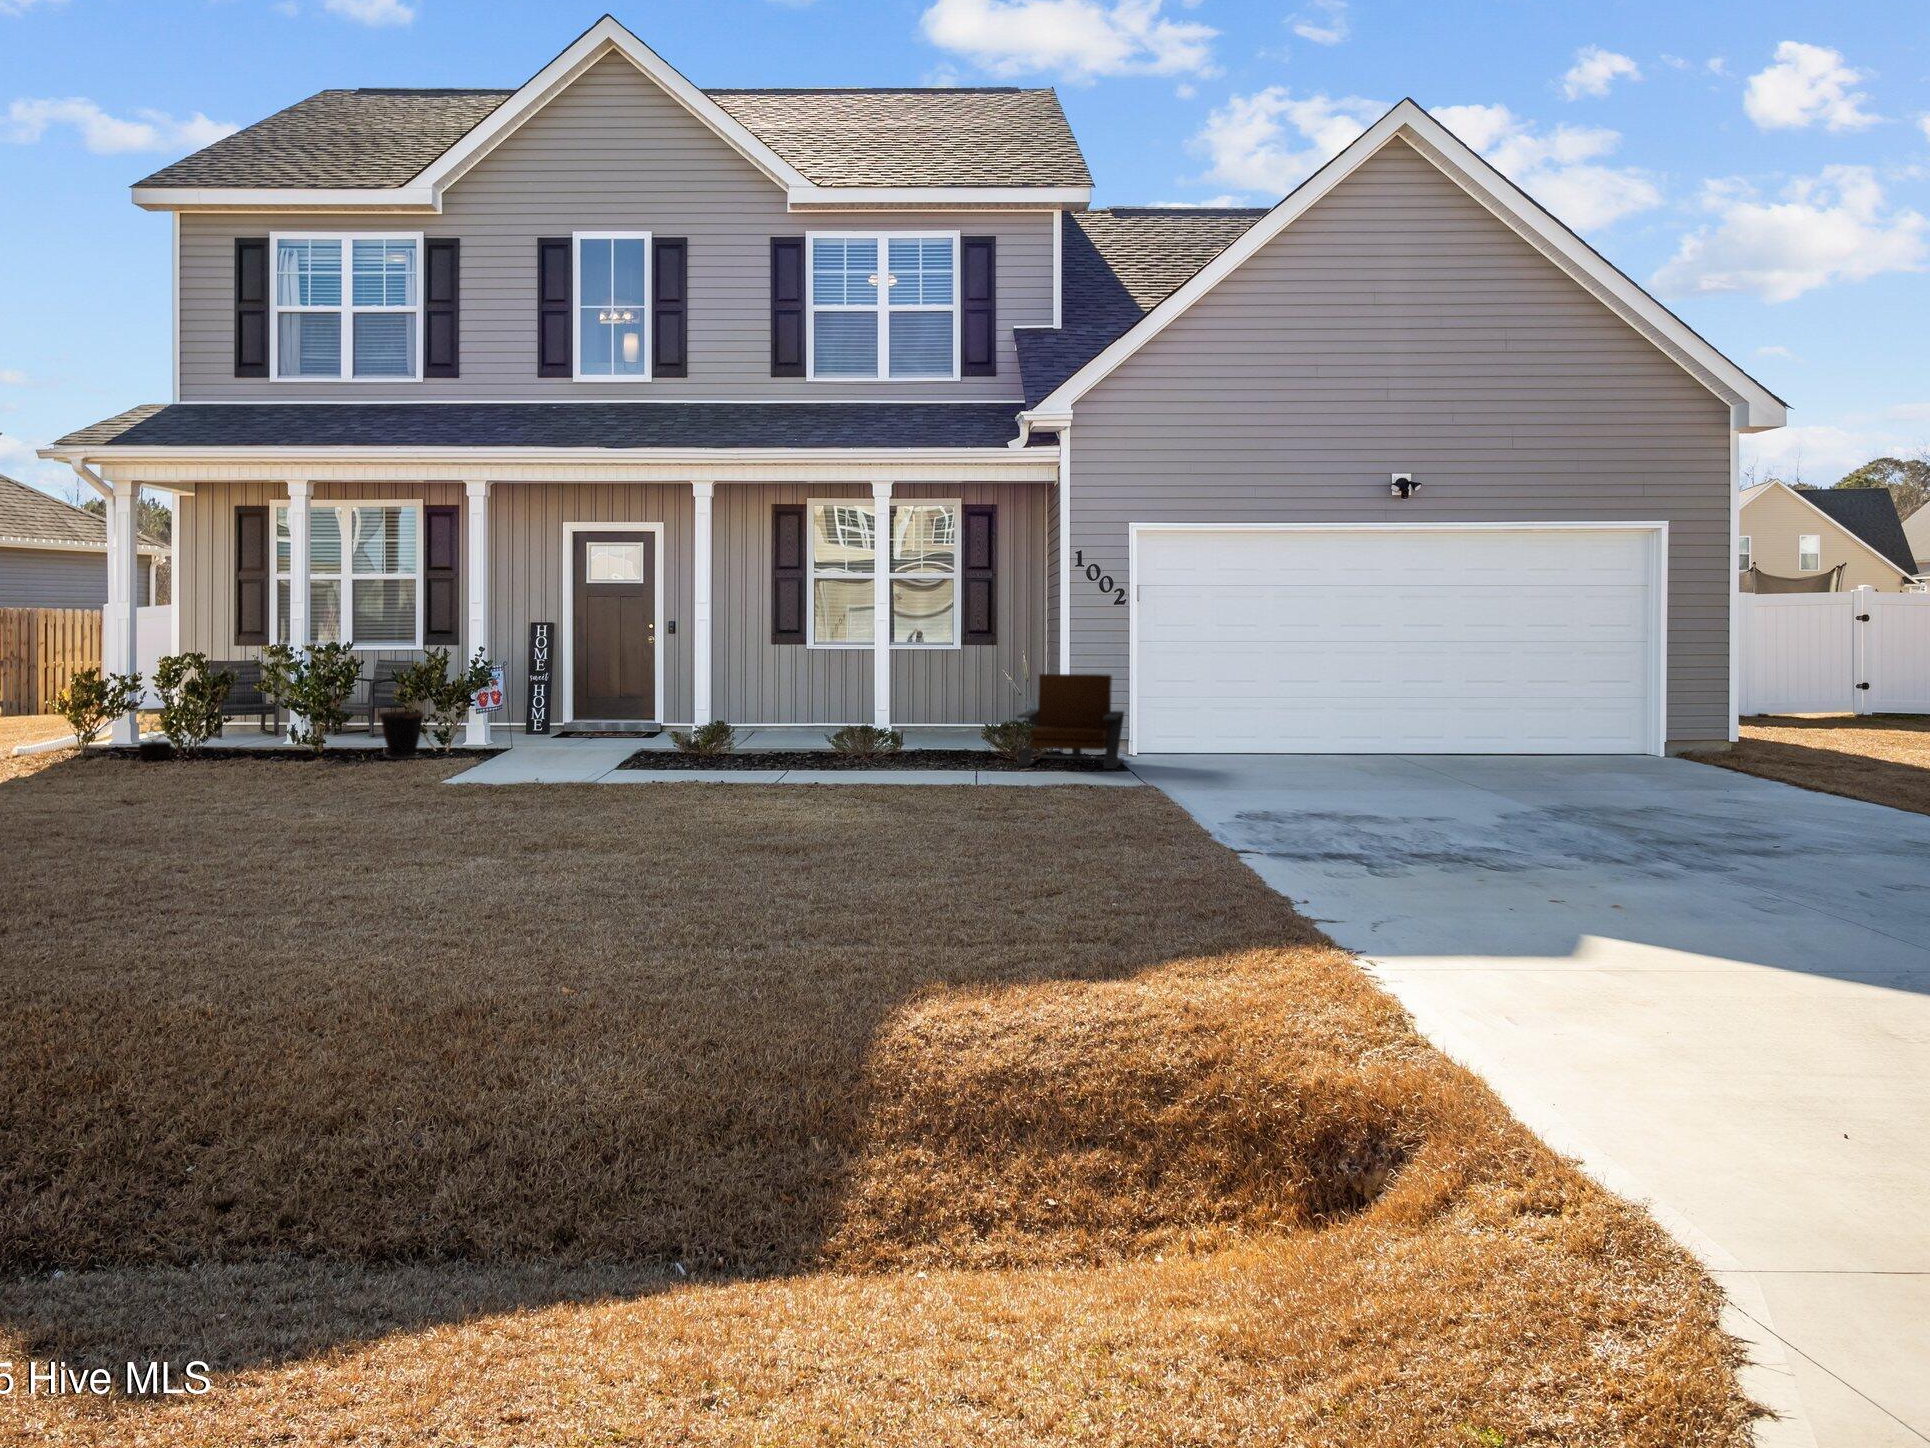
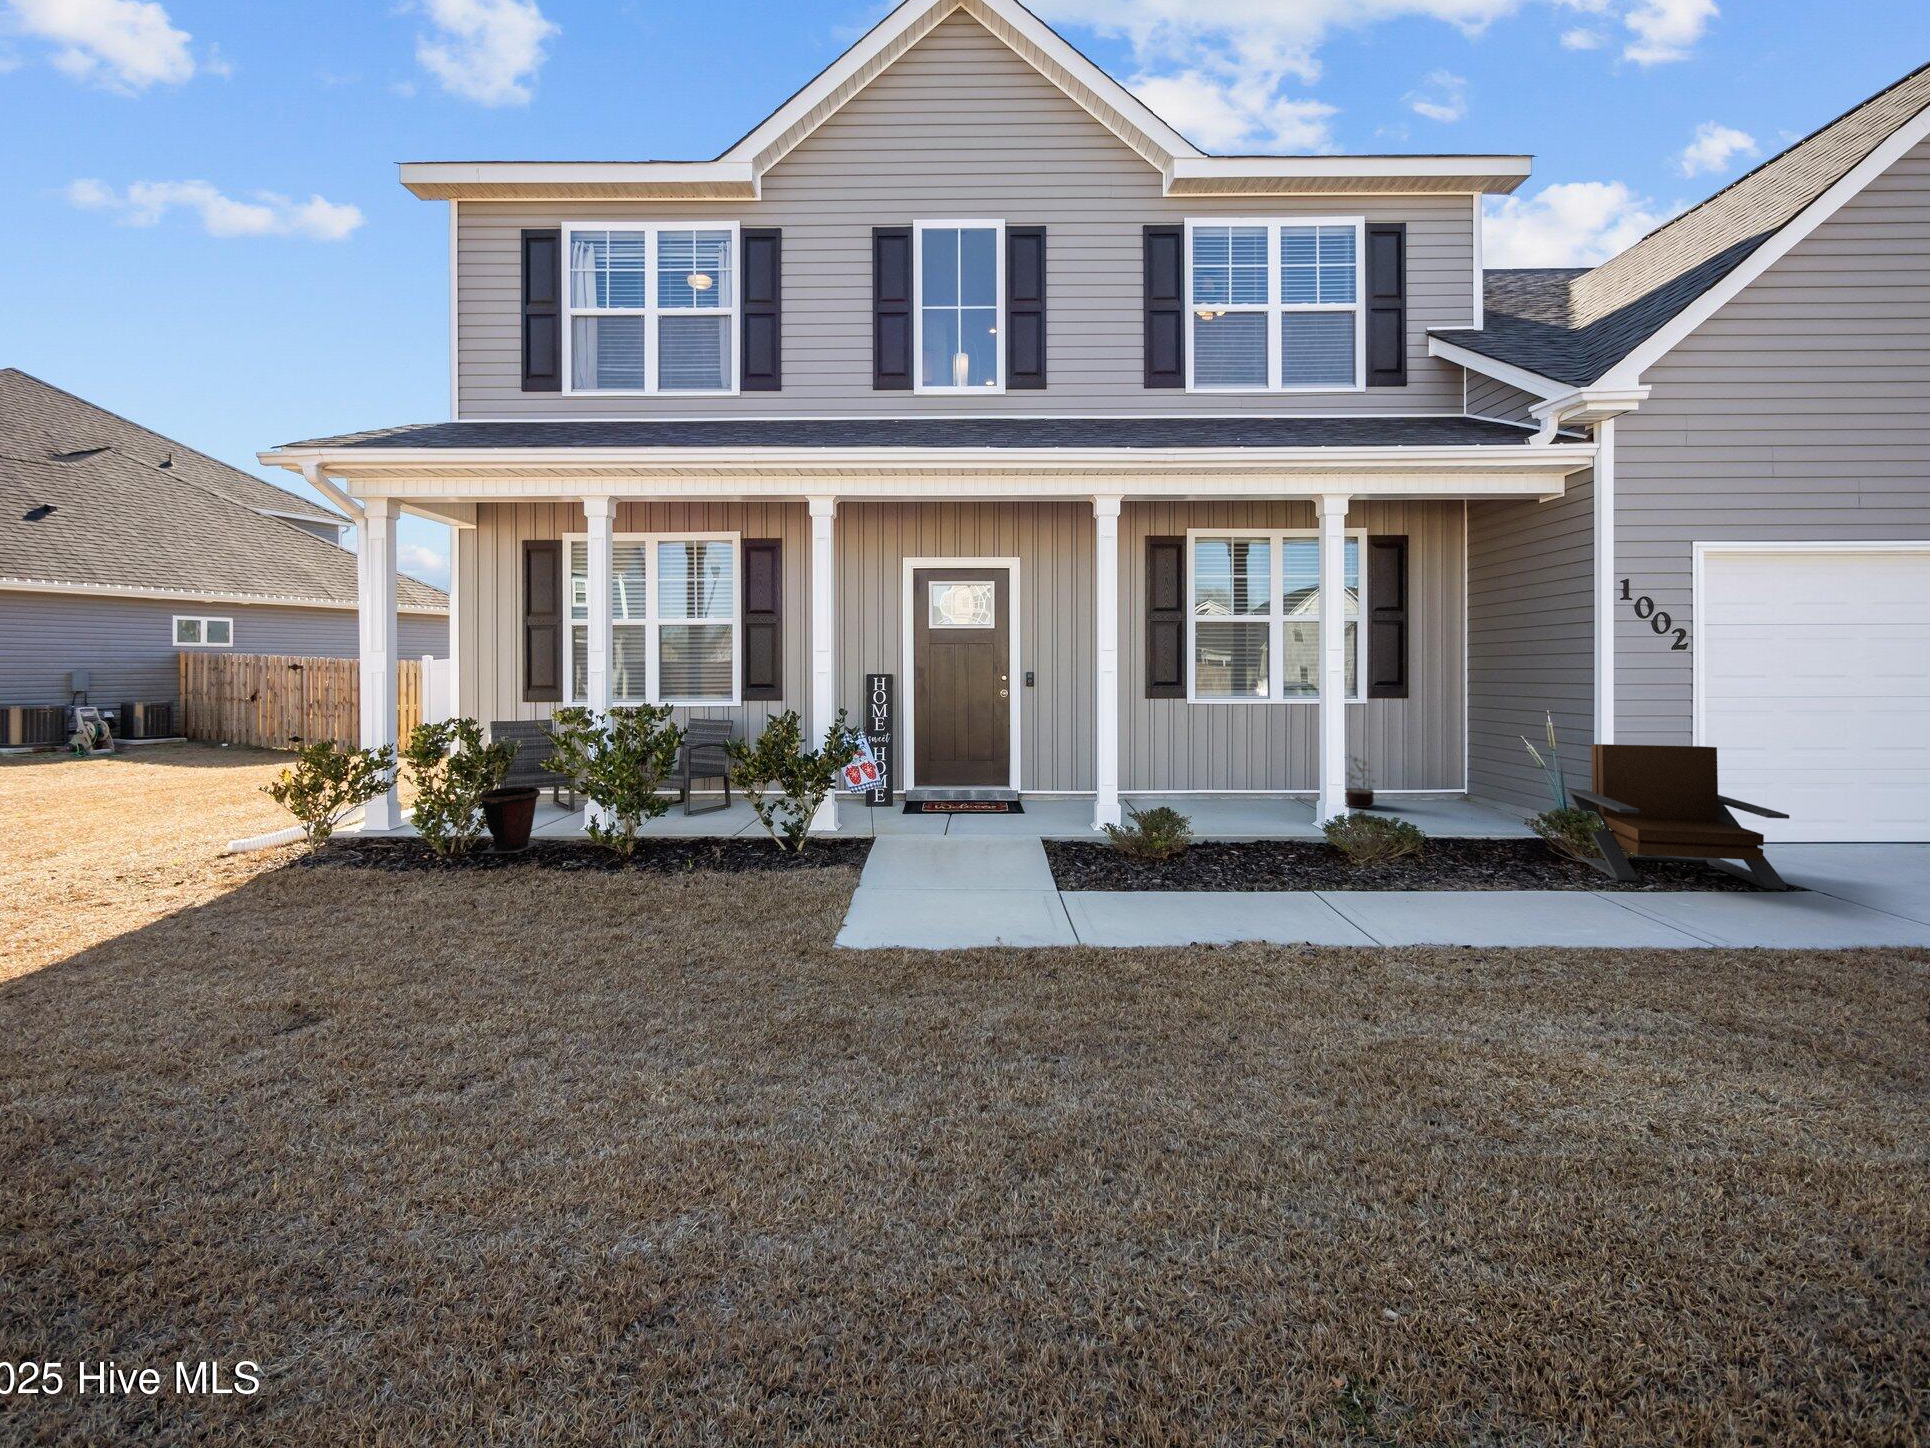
decorative plant: present [139,710,172,760] -> present [1344,756,1374,808]
trash can: present [379,711,424,759] -> present [478,785,541,853]

